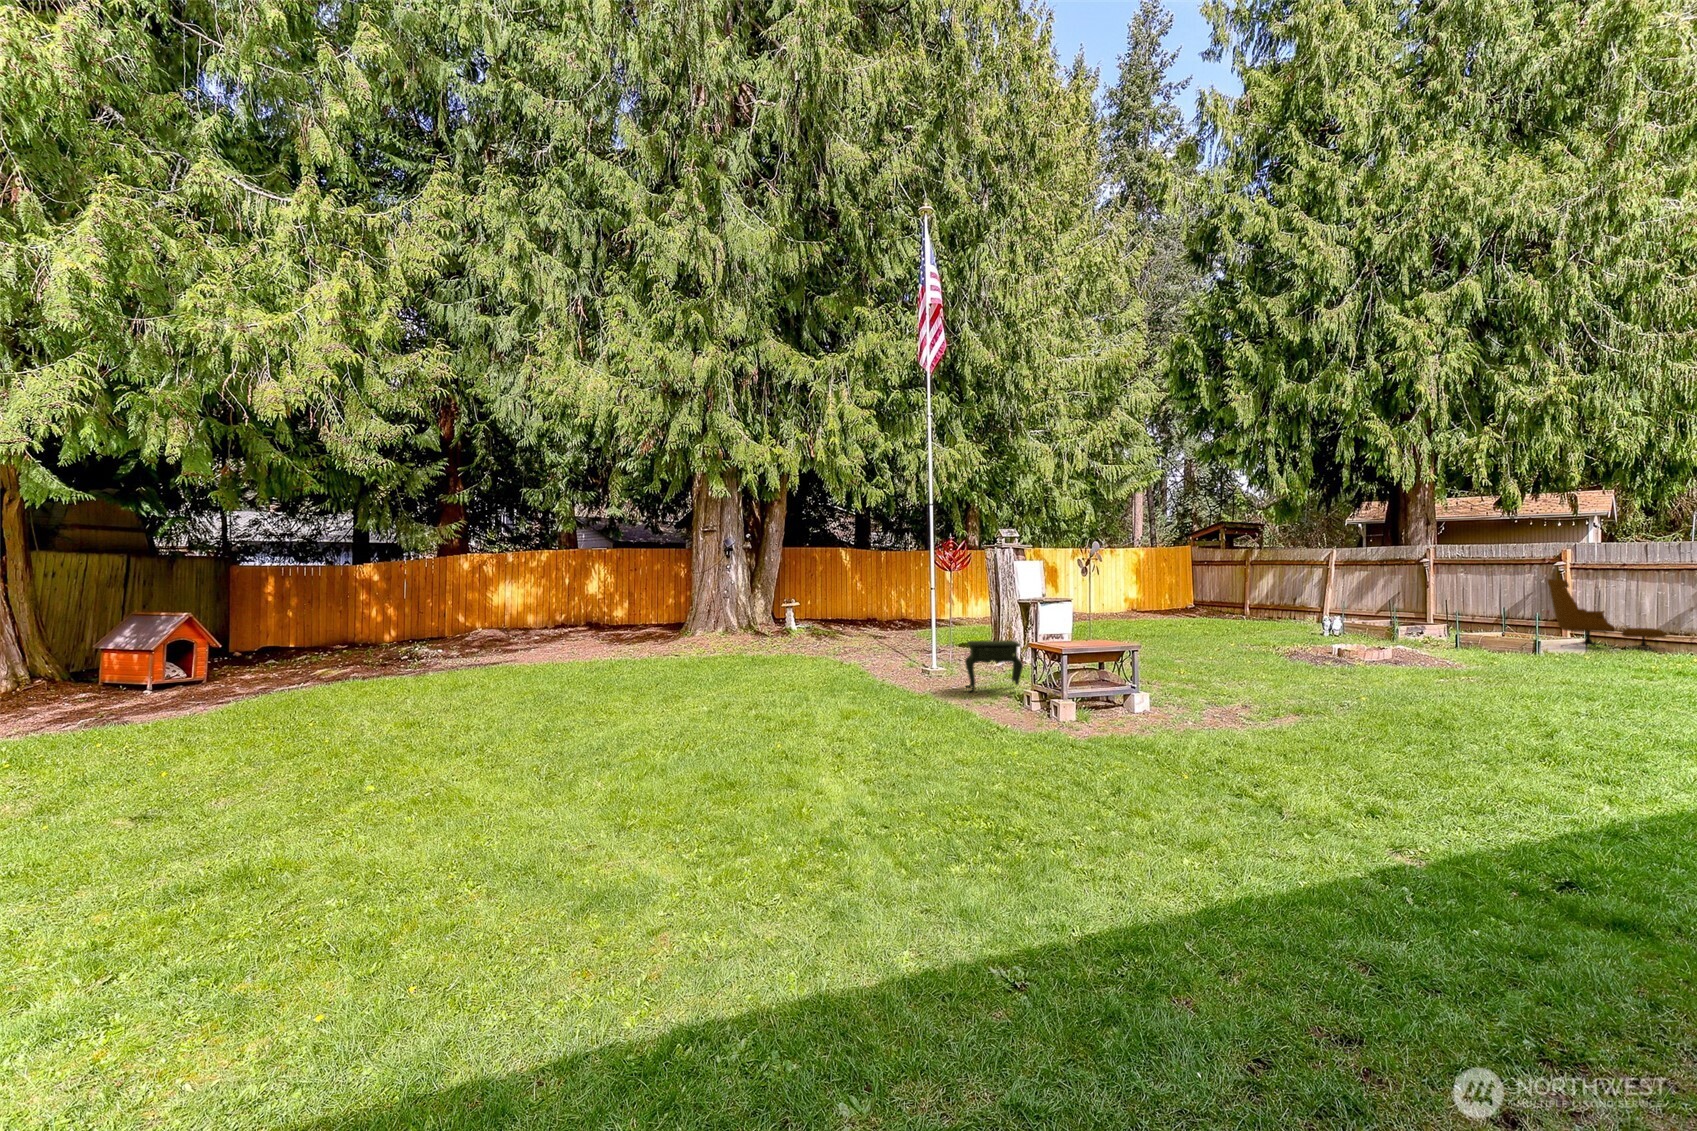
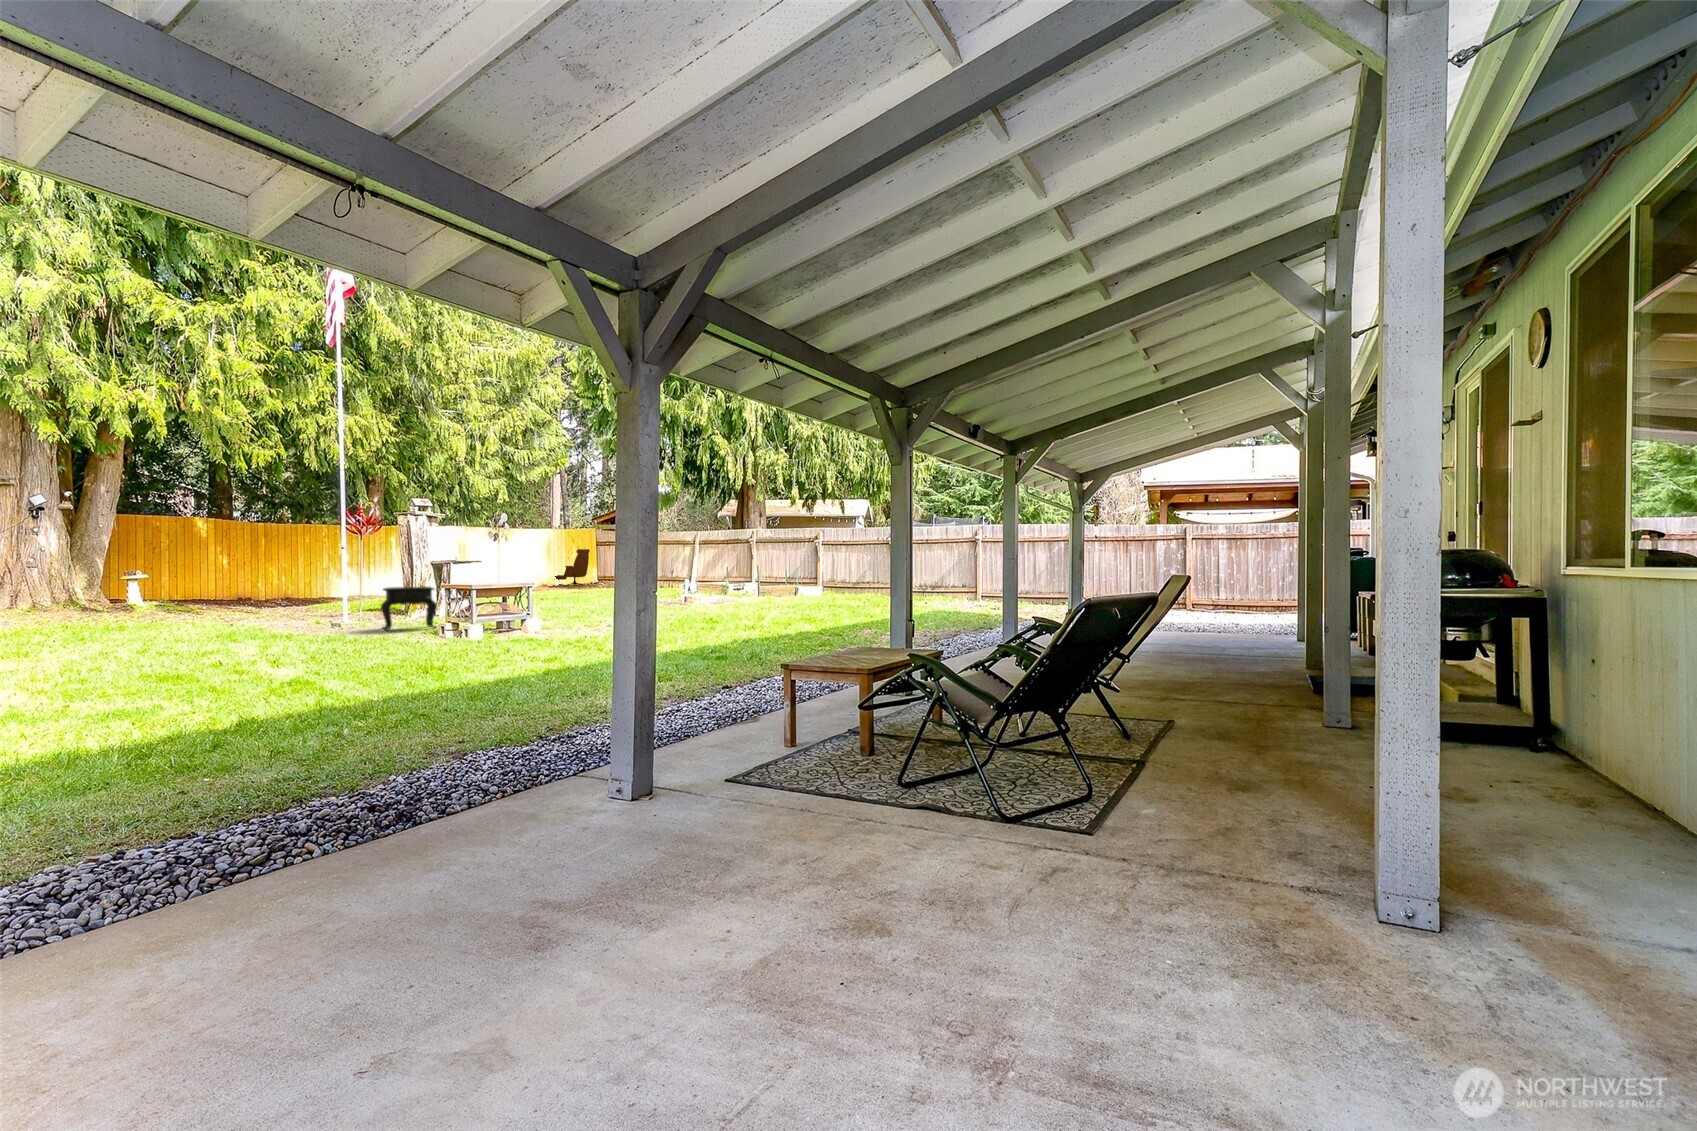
lounge chair: present [1548,579,1666,649] -> present [555,549,590,586]

